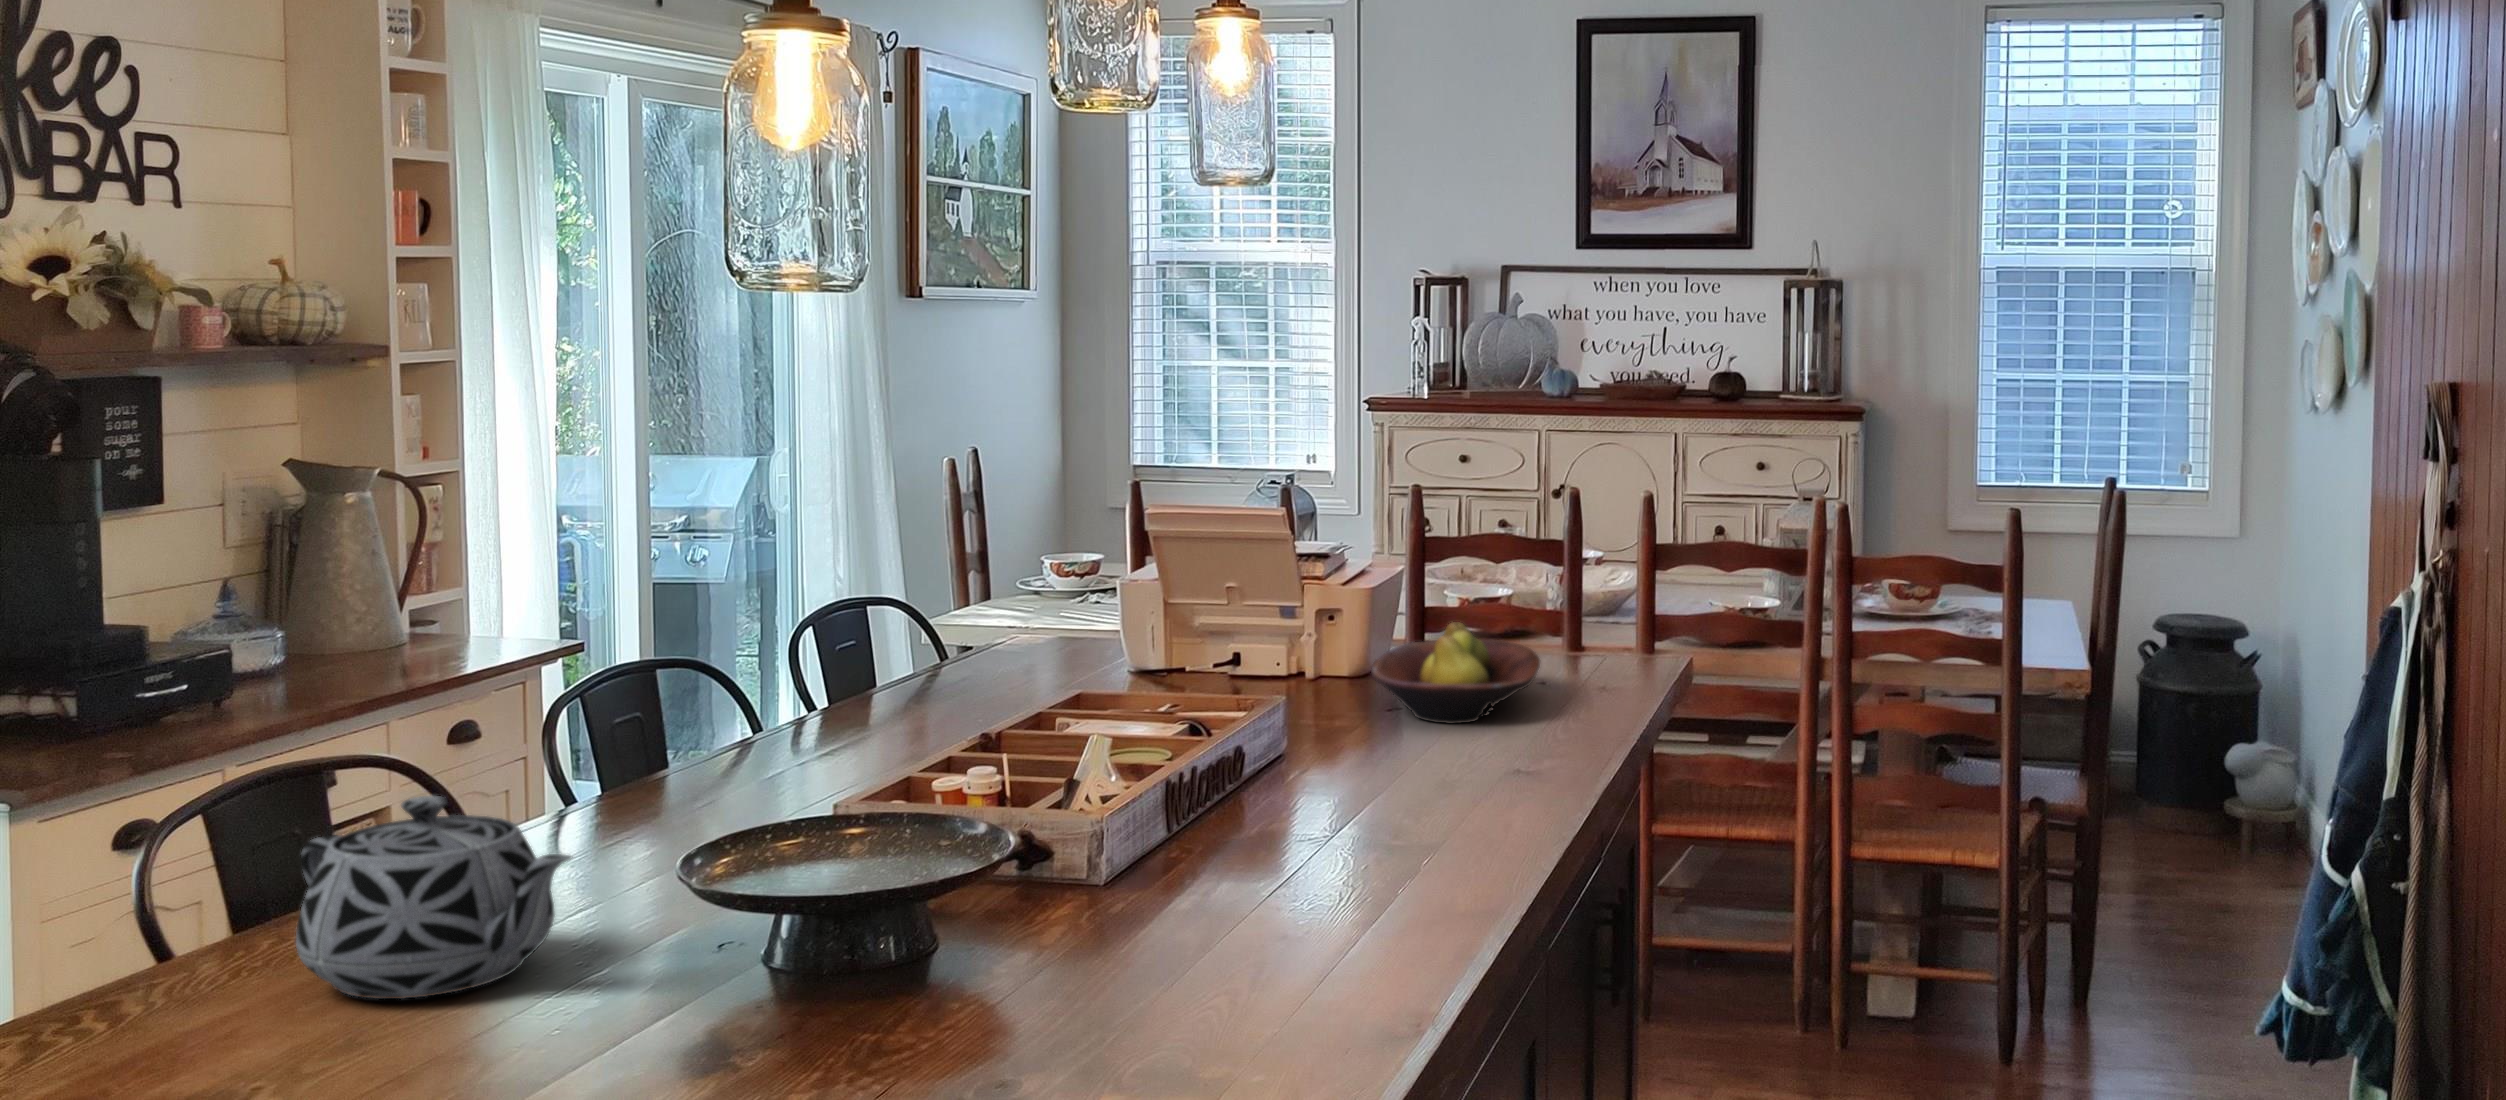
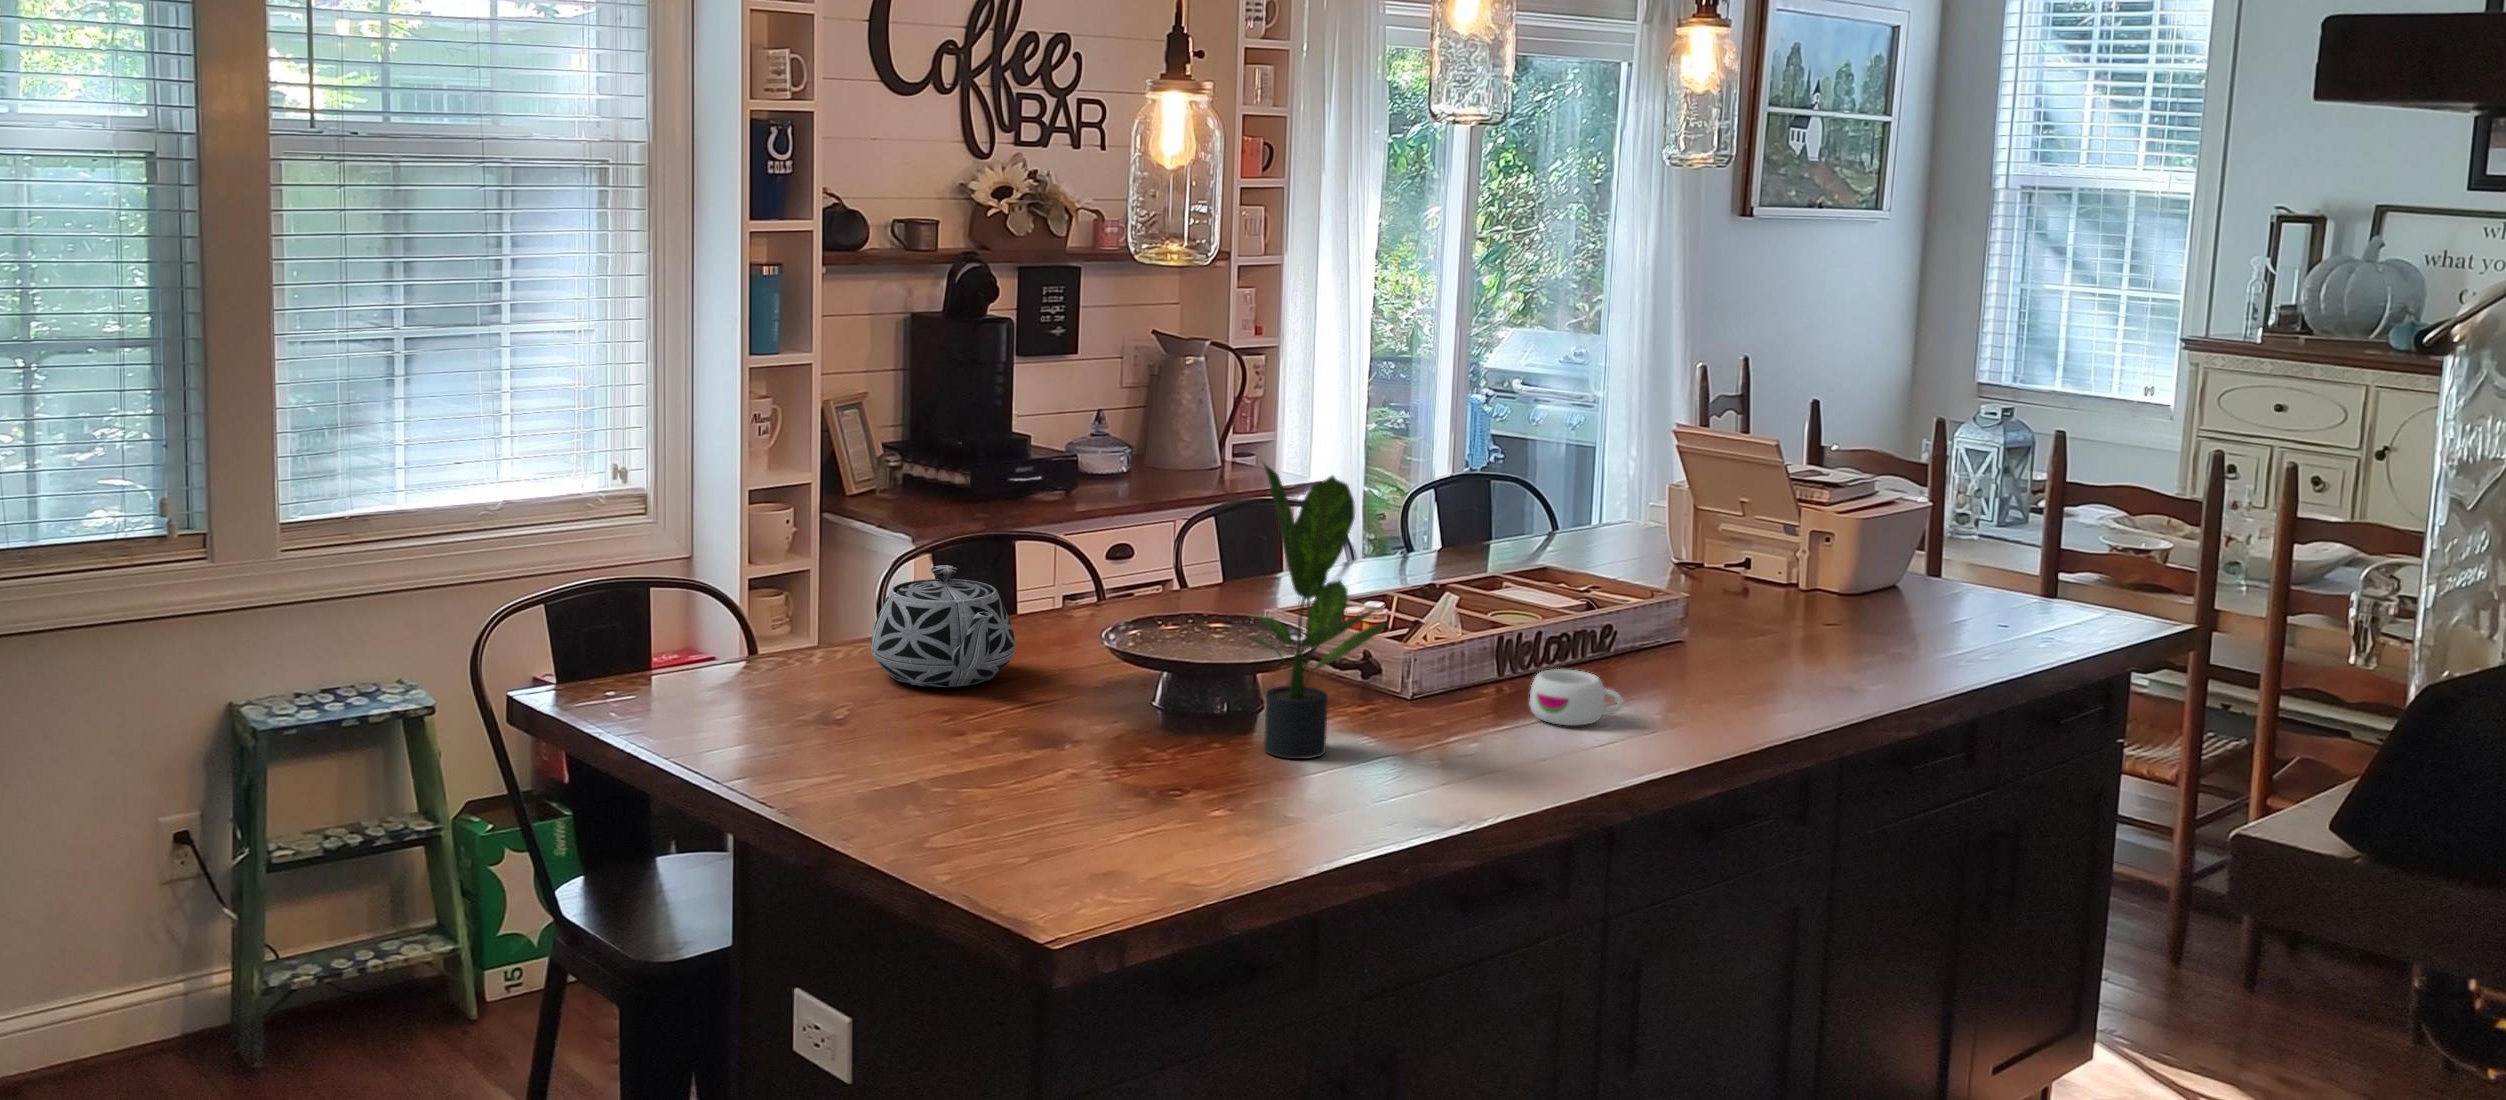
potted plant: none [999,558,1247,974] -> present [1242,464,1387,759]
fruit bowl: present [1371,622,1540,724] -> none [1788,559,1973,647]
mug: none [1285,791,1401,861] -> present [1530,669,1623,726]

